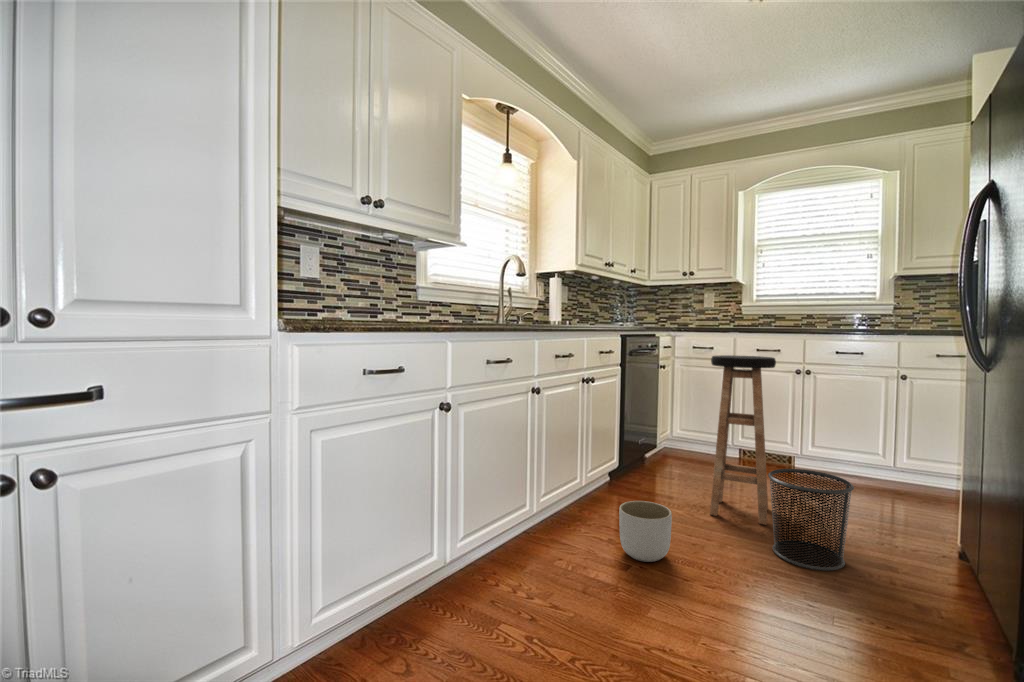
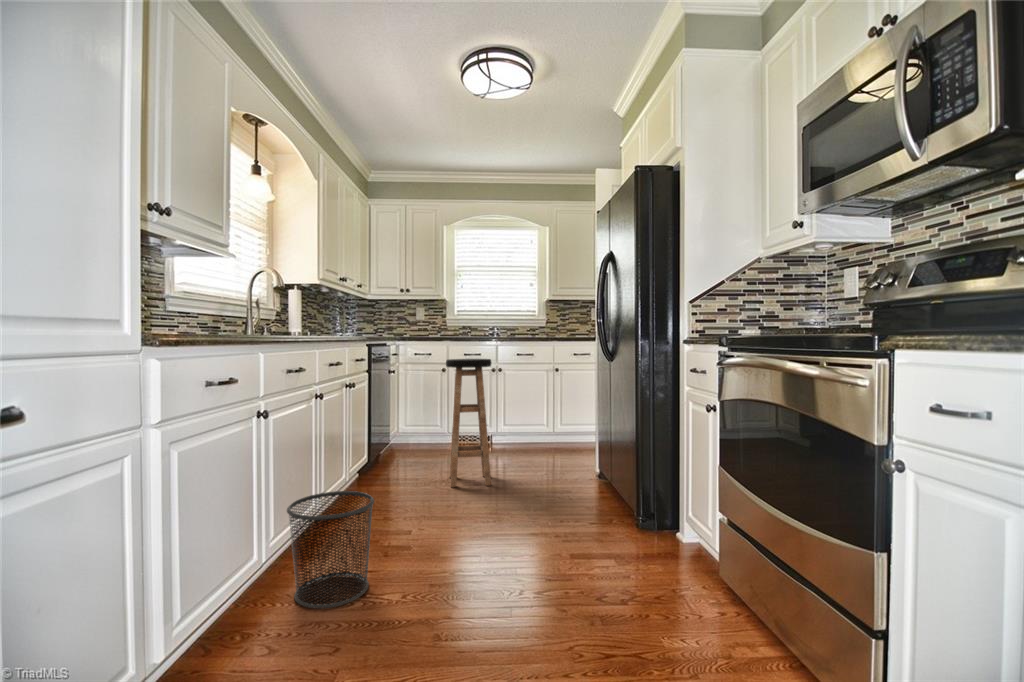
waste bin: present [768,469,854,571] -> present [287,491,374,609]
planter: present [619,501,672,562] -> none [396,480,438,527]

